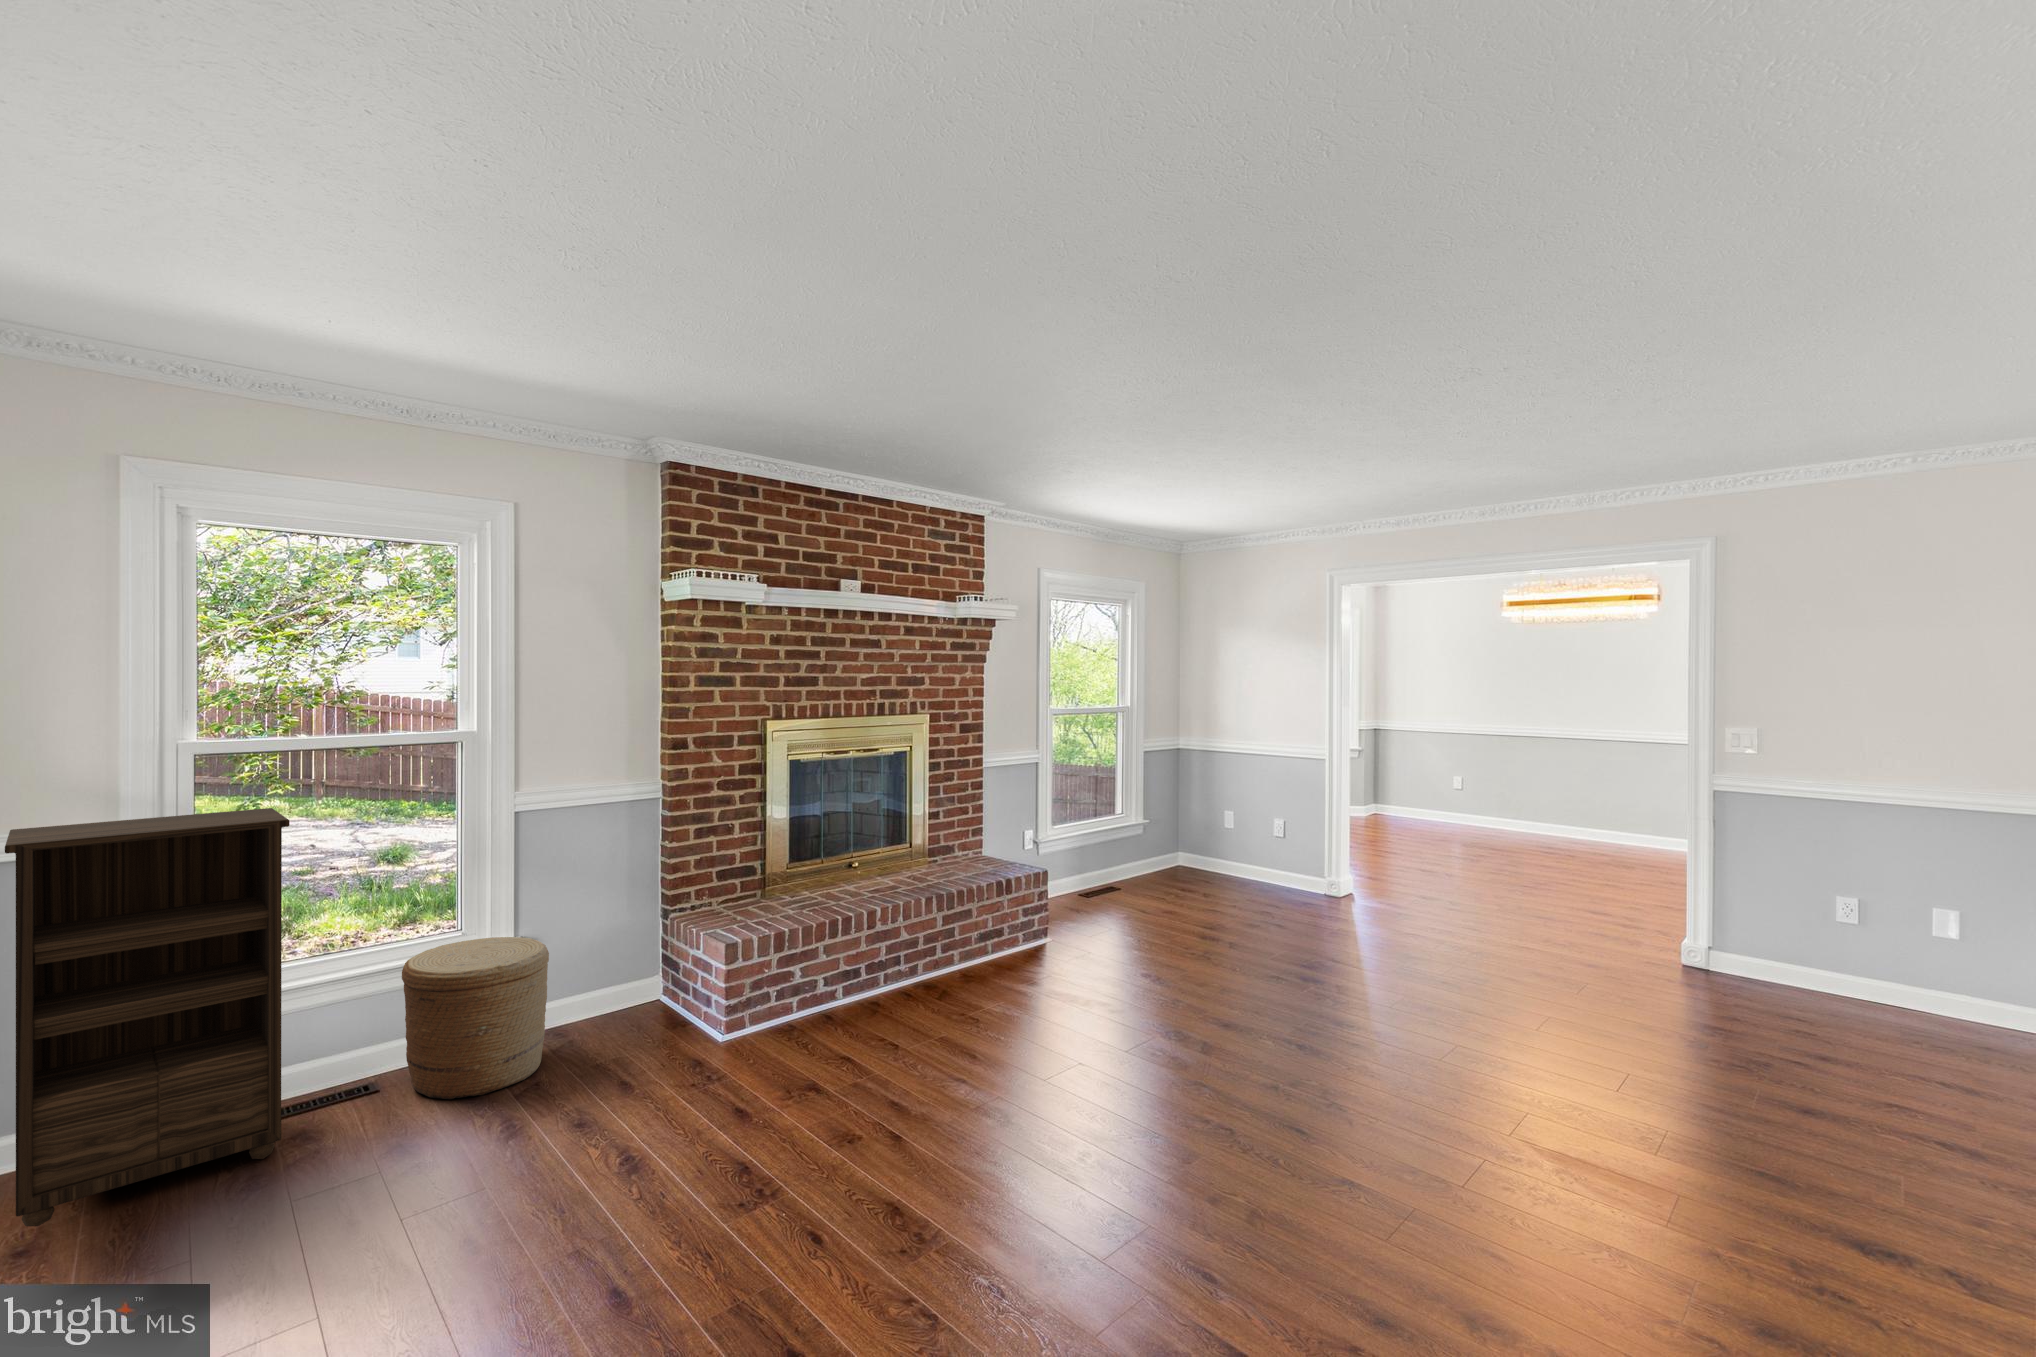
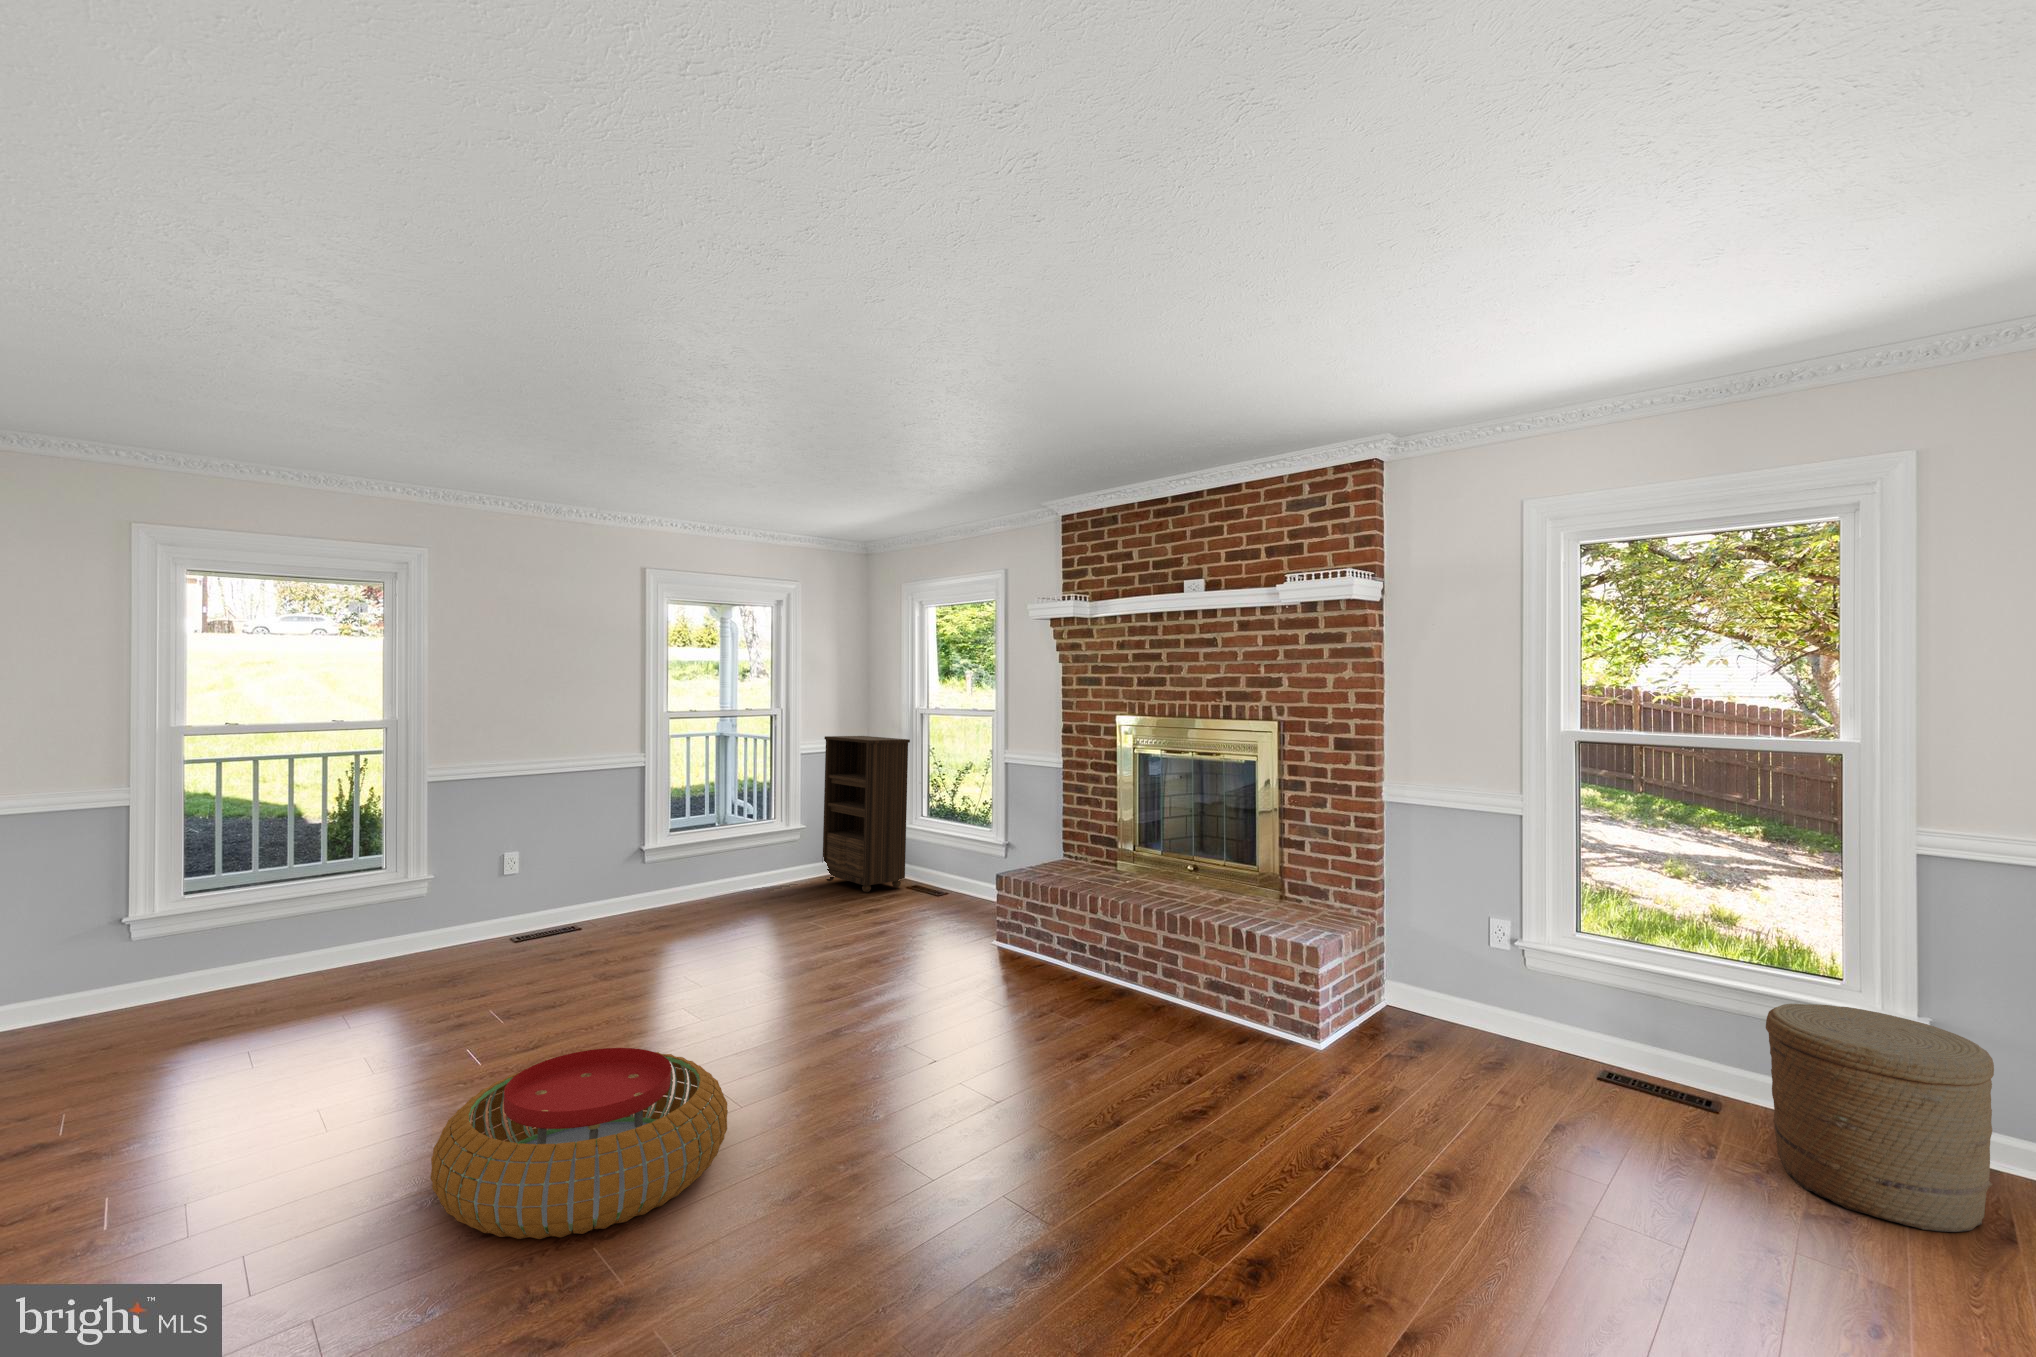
woven basket: present [402,937,549,1100] -> present [1766,1004,1994,1232]
pouf: none [1323,1045,1585,1214] -> present [430,1048,728,1239]

